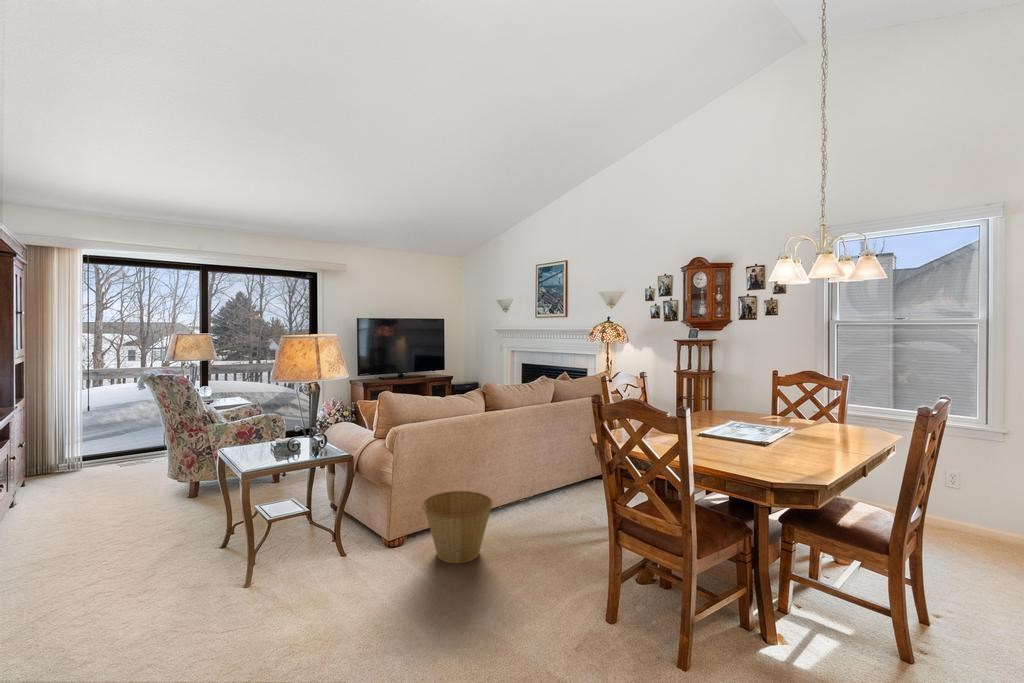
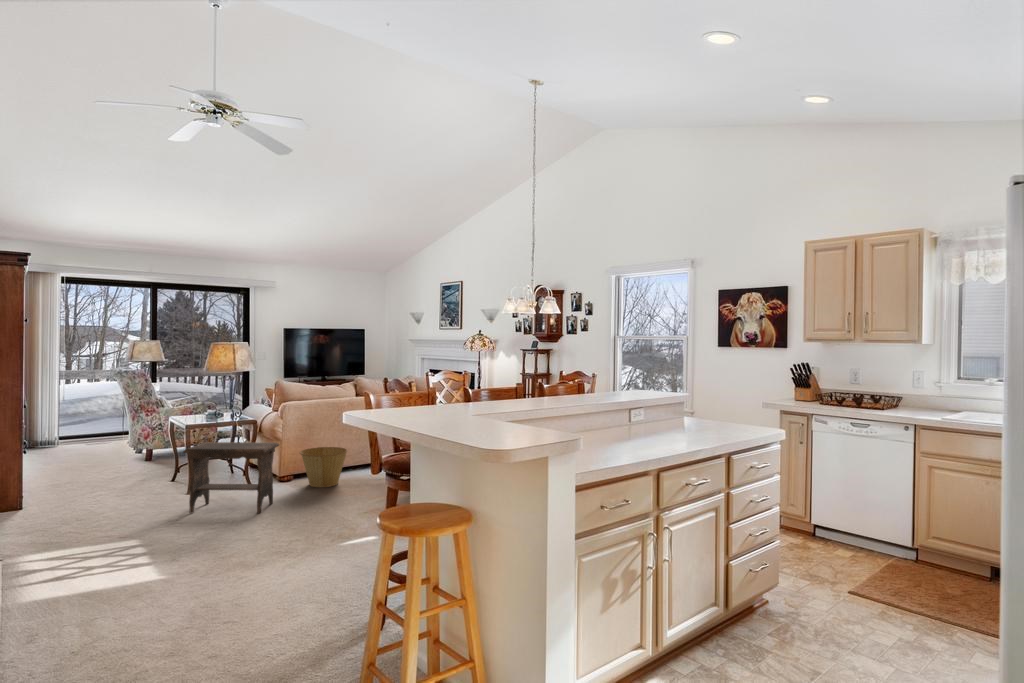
footstool: none [237,512,407,662] -> present [183,442,279,513]

